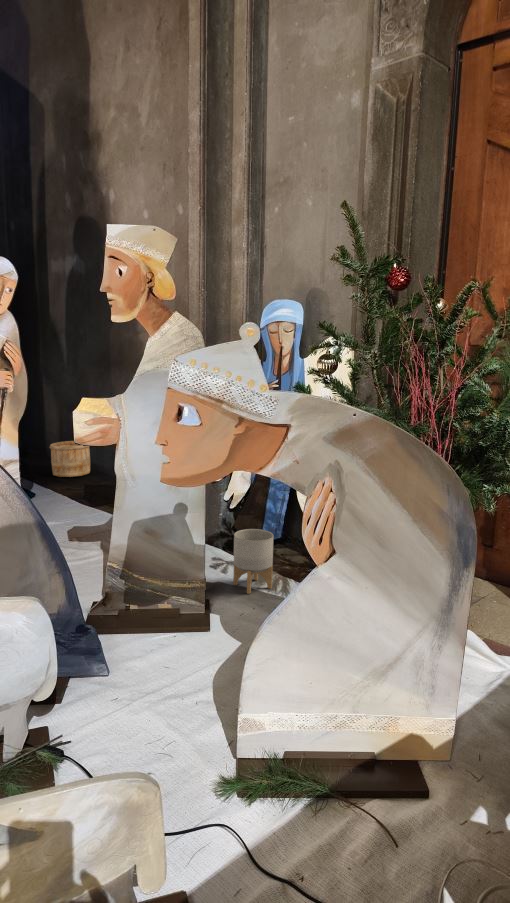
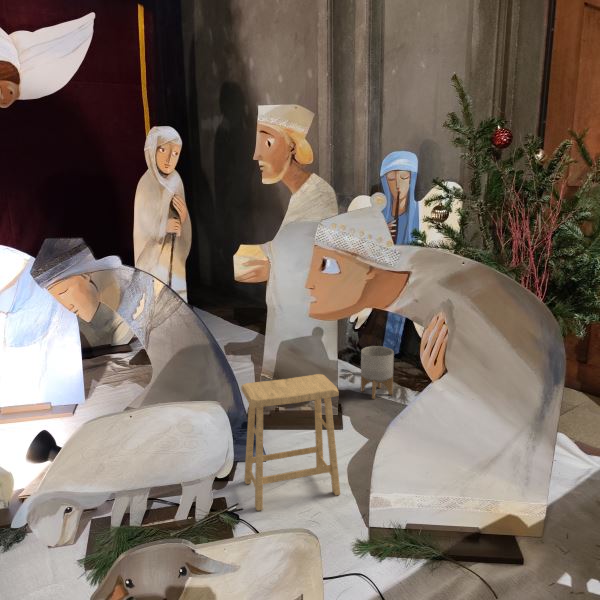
wooden bucket: present [49,441,90,477] -> none [206,271,239,300]
footstool: none [74,561,202,742] -> present [241,374,340,511]

